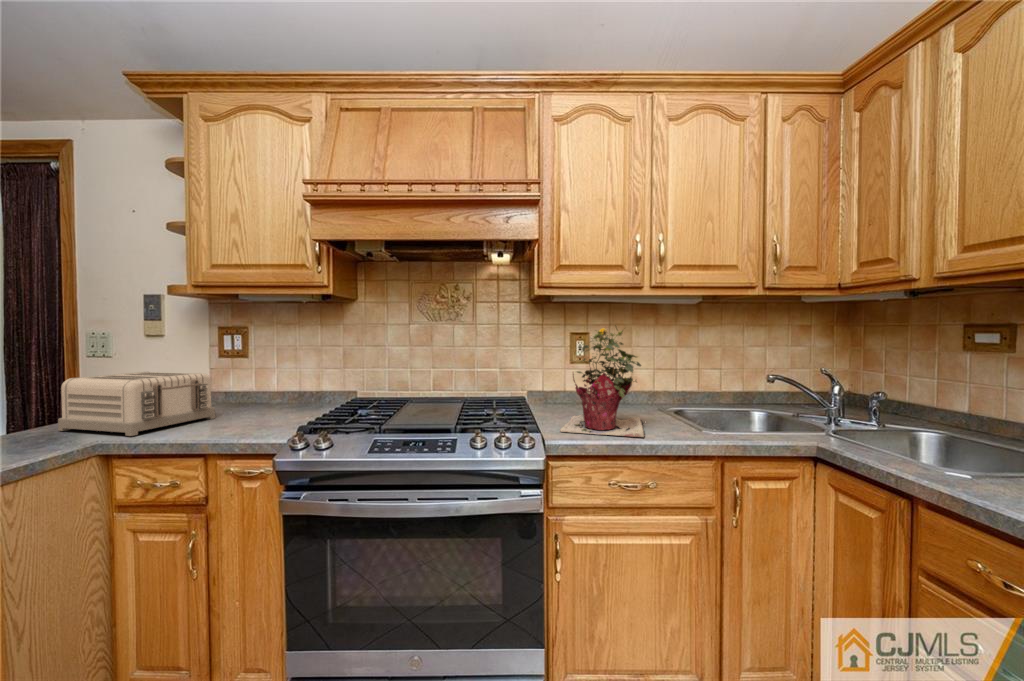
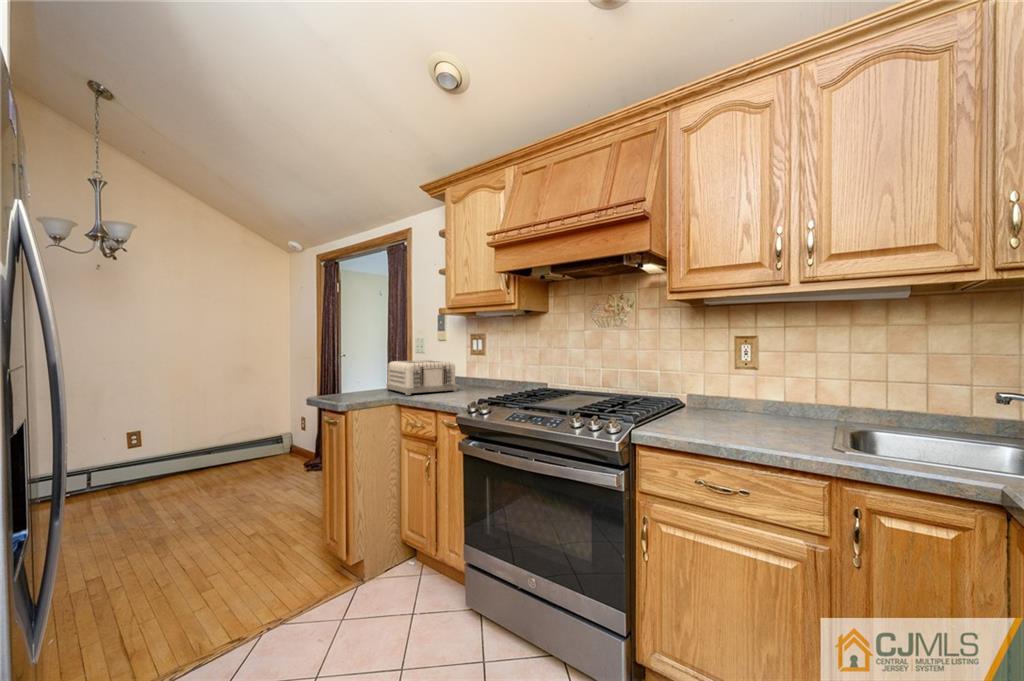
potted plant: present [560,328,645,437] -> none [663,325,781,441]

